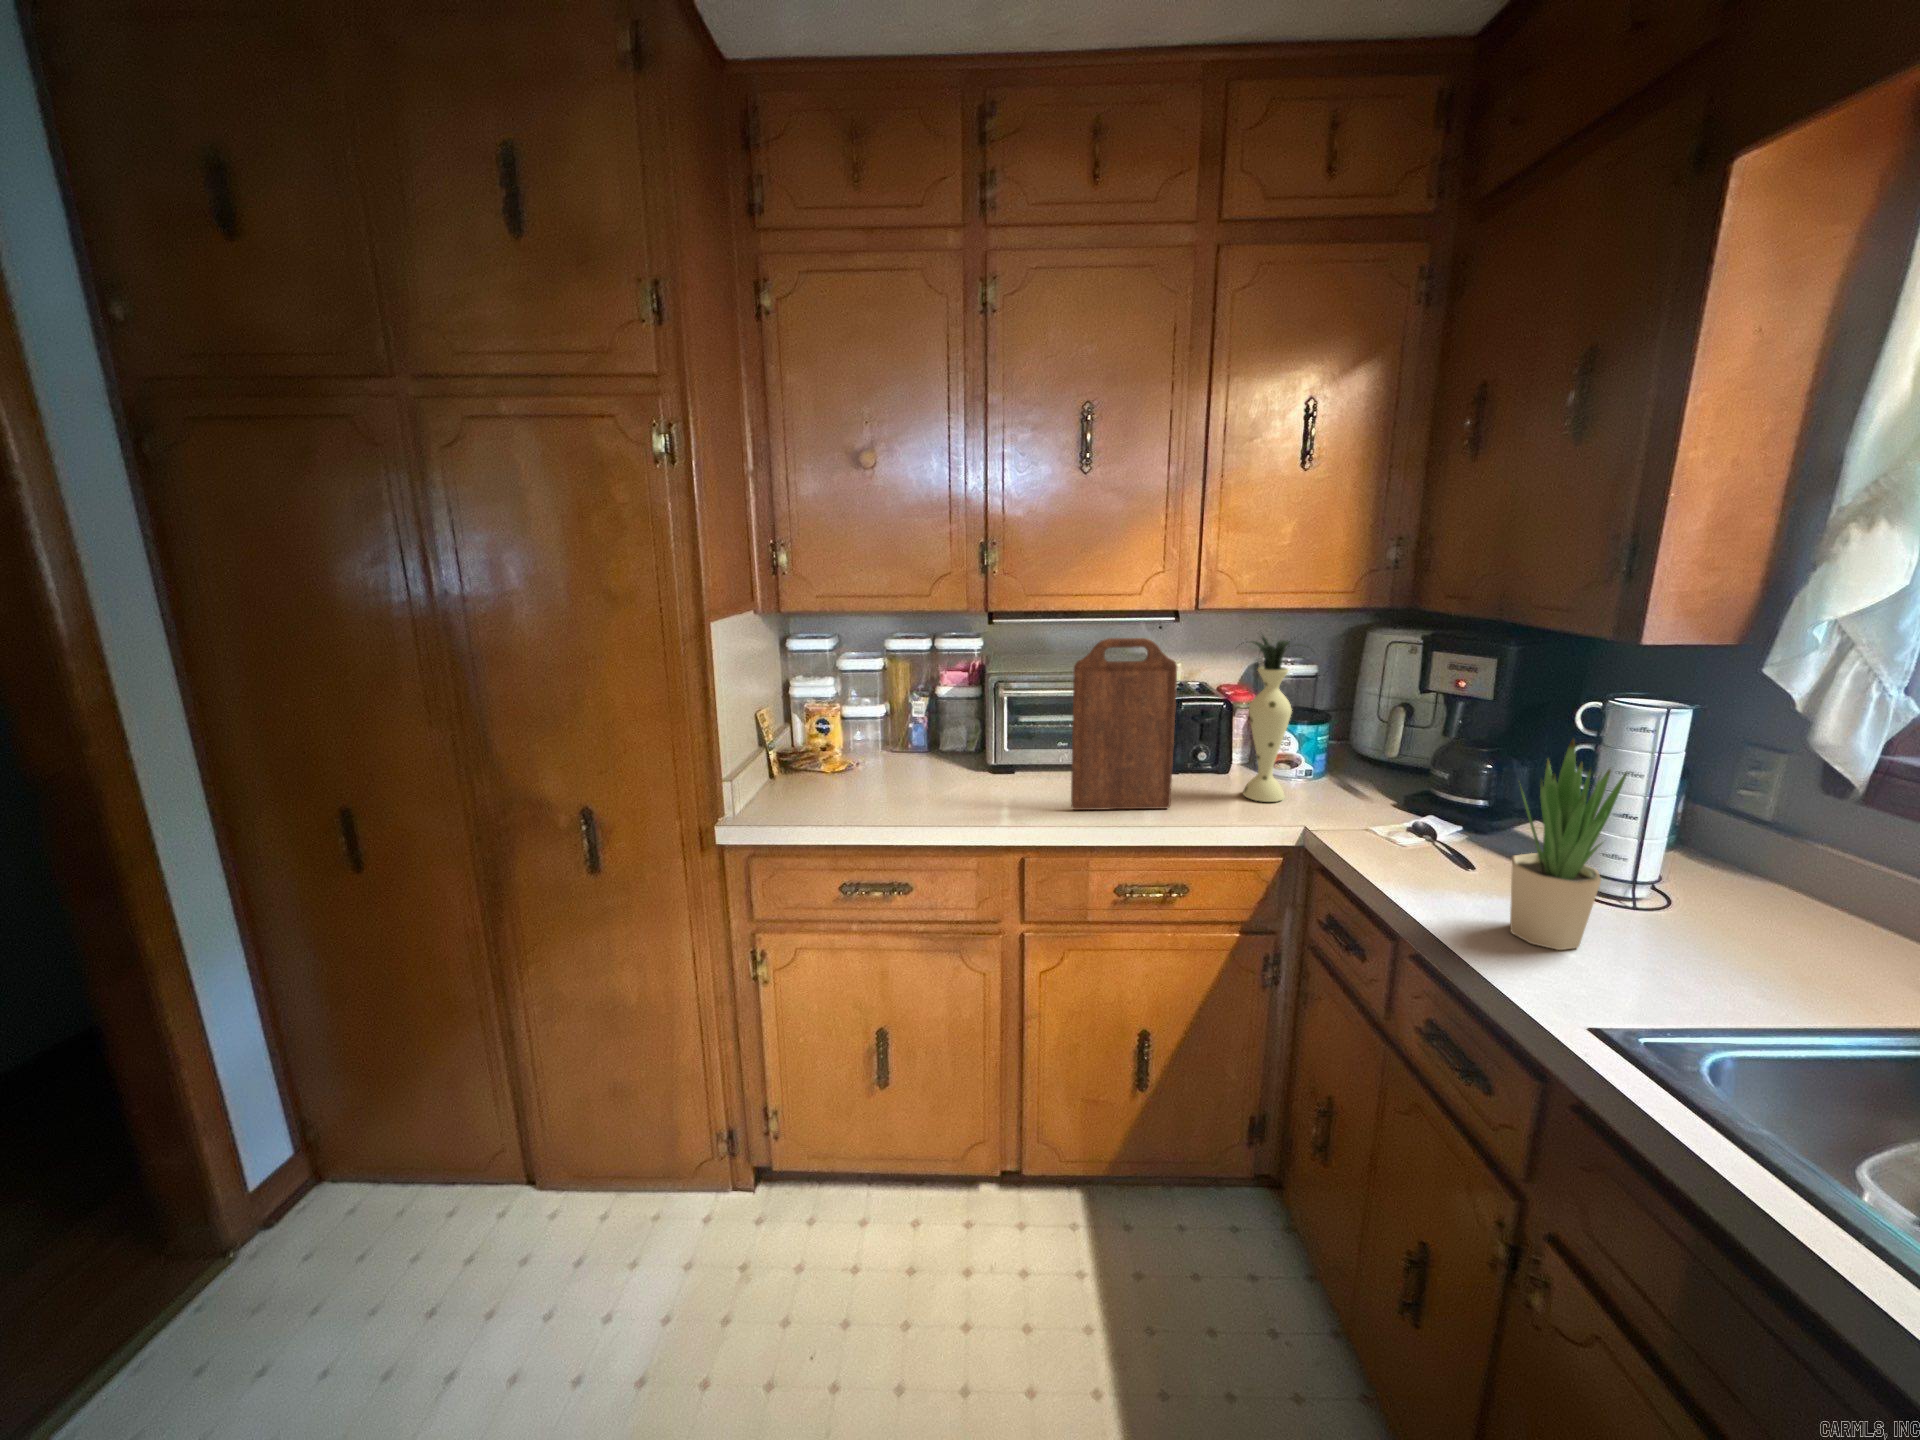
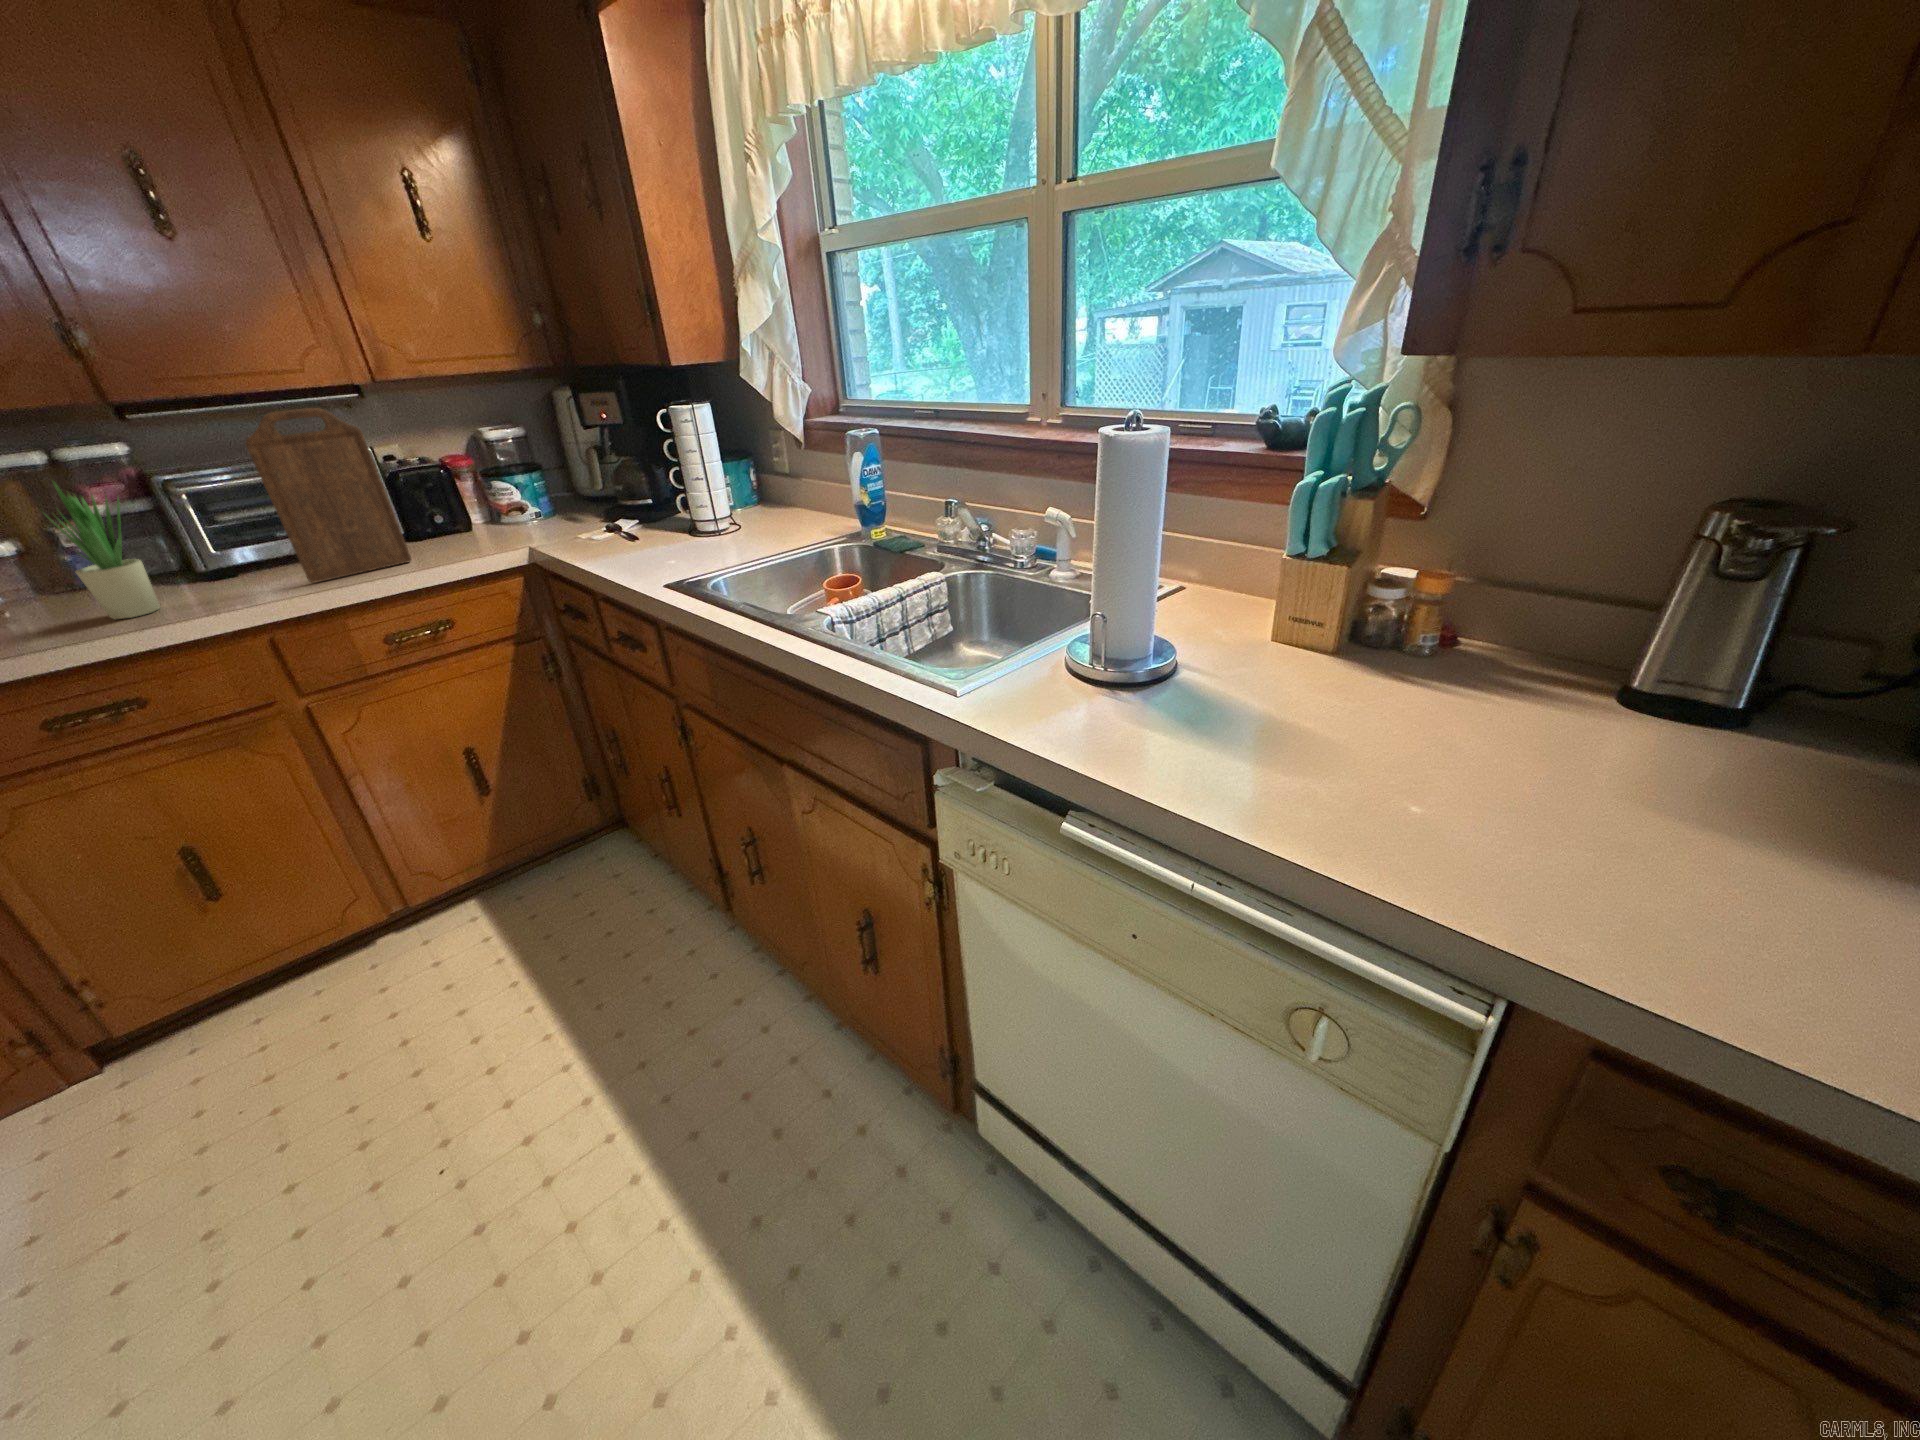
vase: present [1239,636,1292,802] -> none [422,391,516,541]
potted plant: present [1510,739,1627,950] -> present [51,477,160,619]

